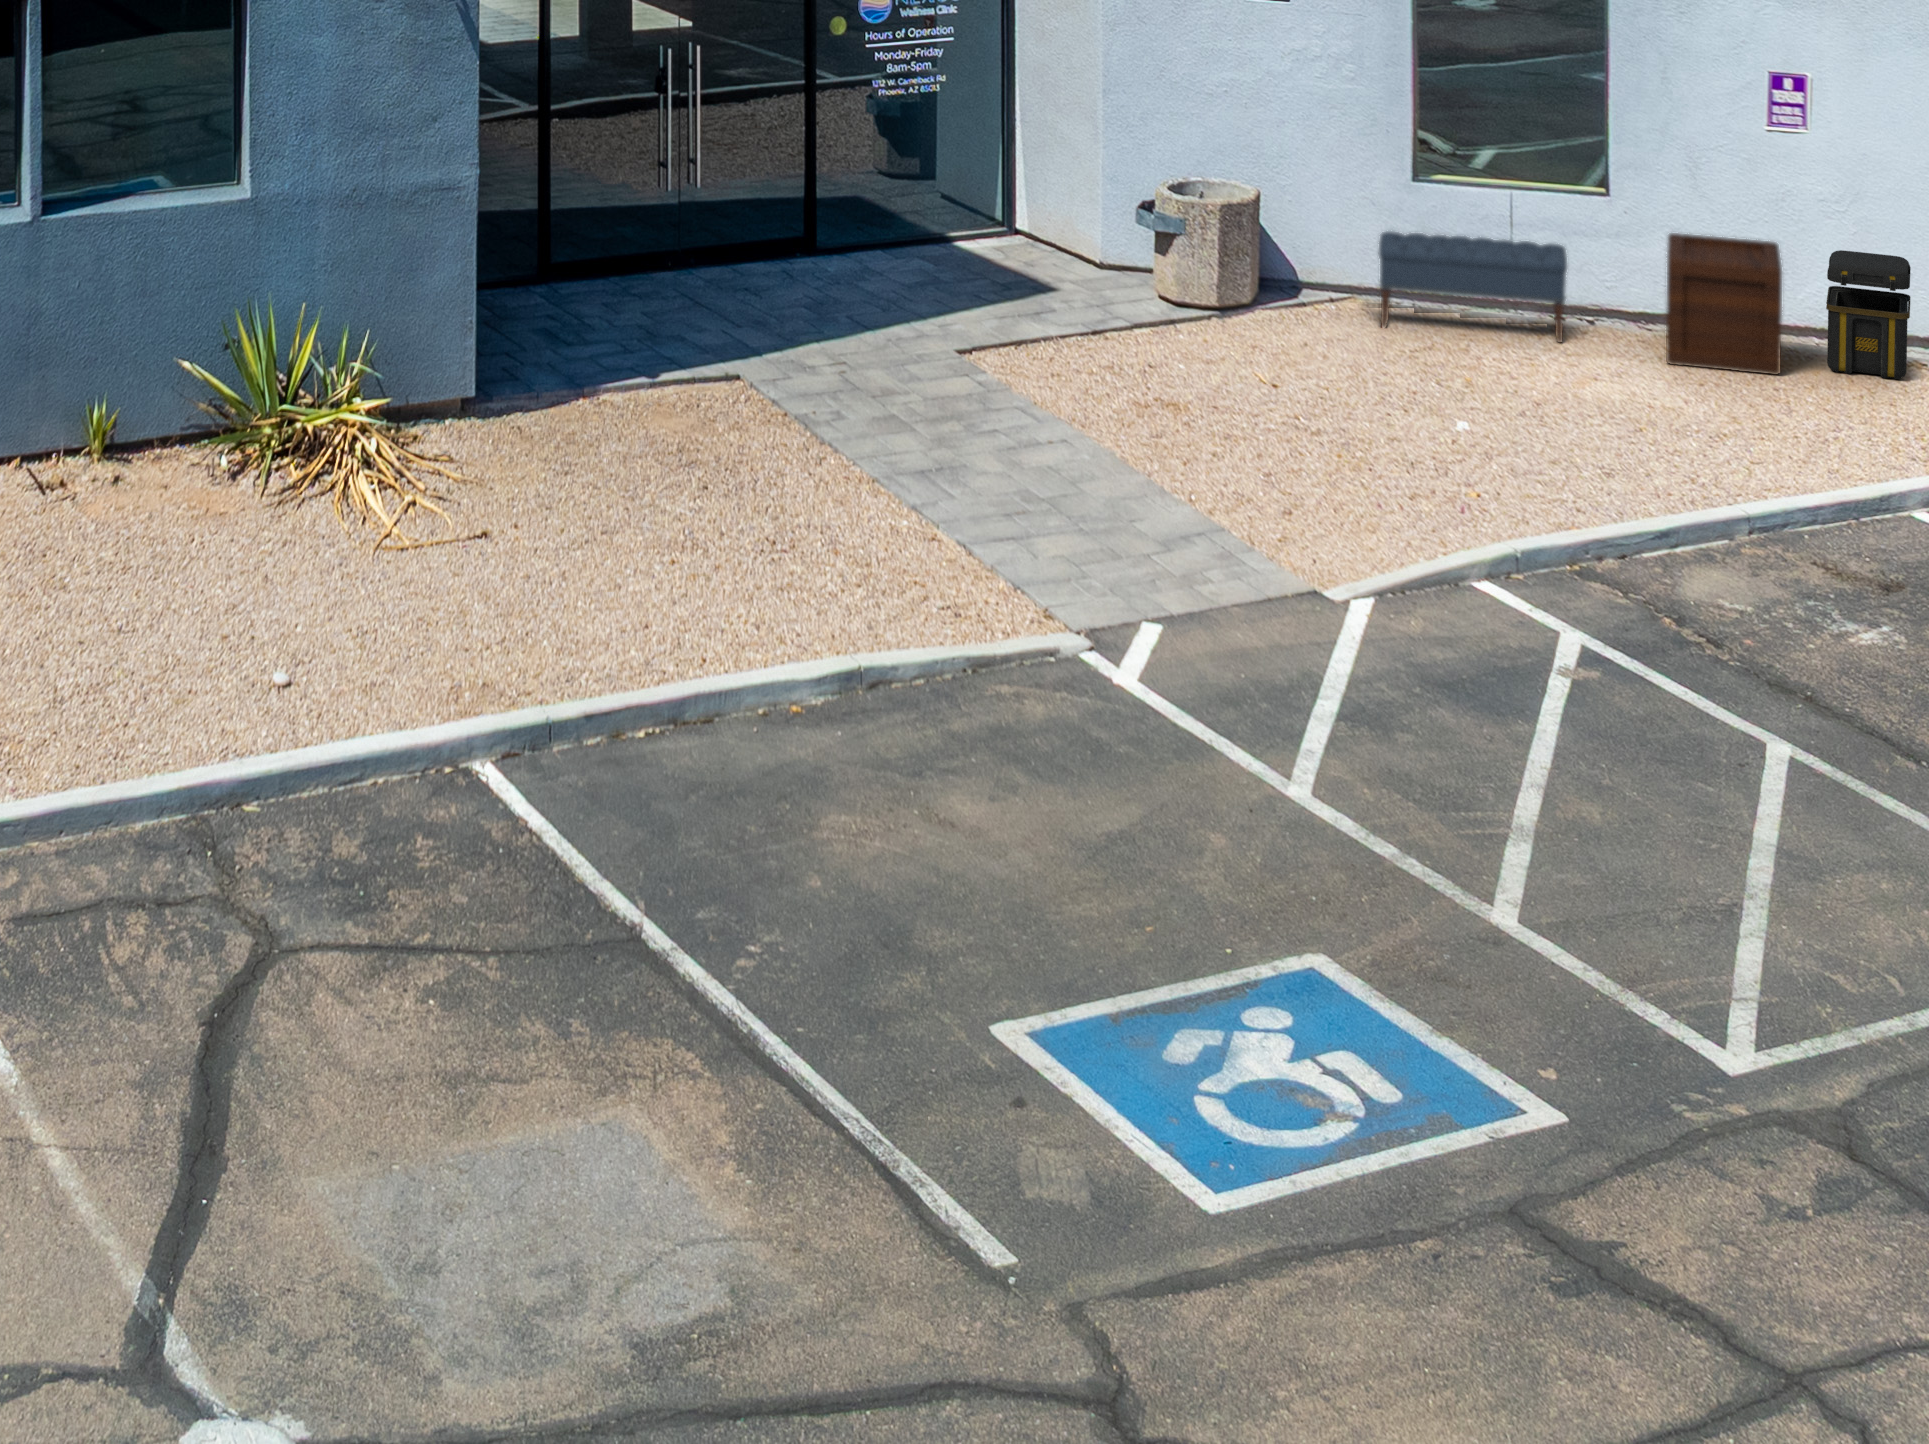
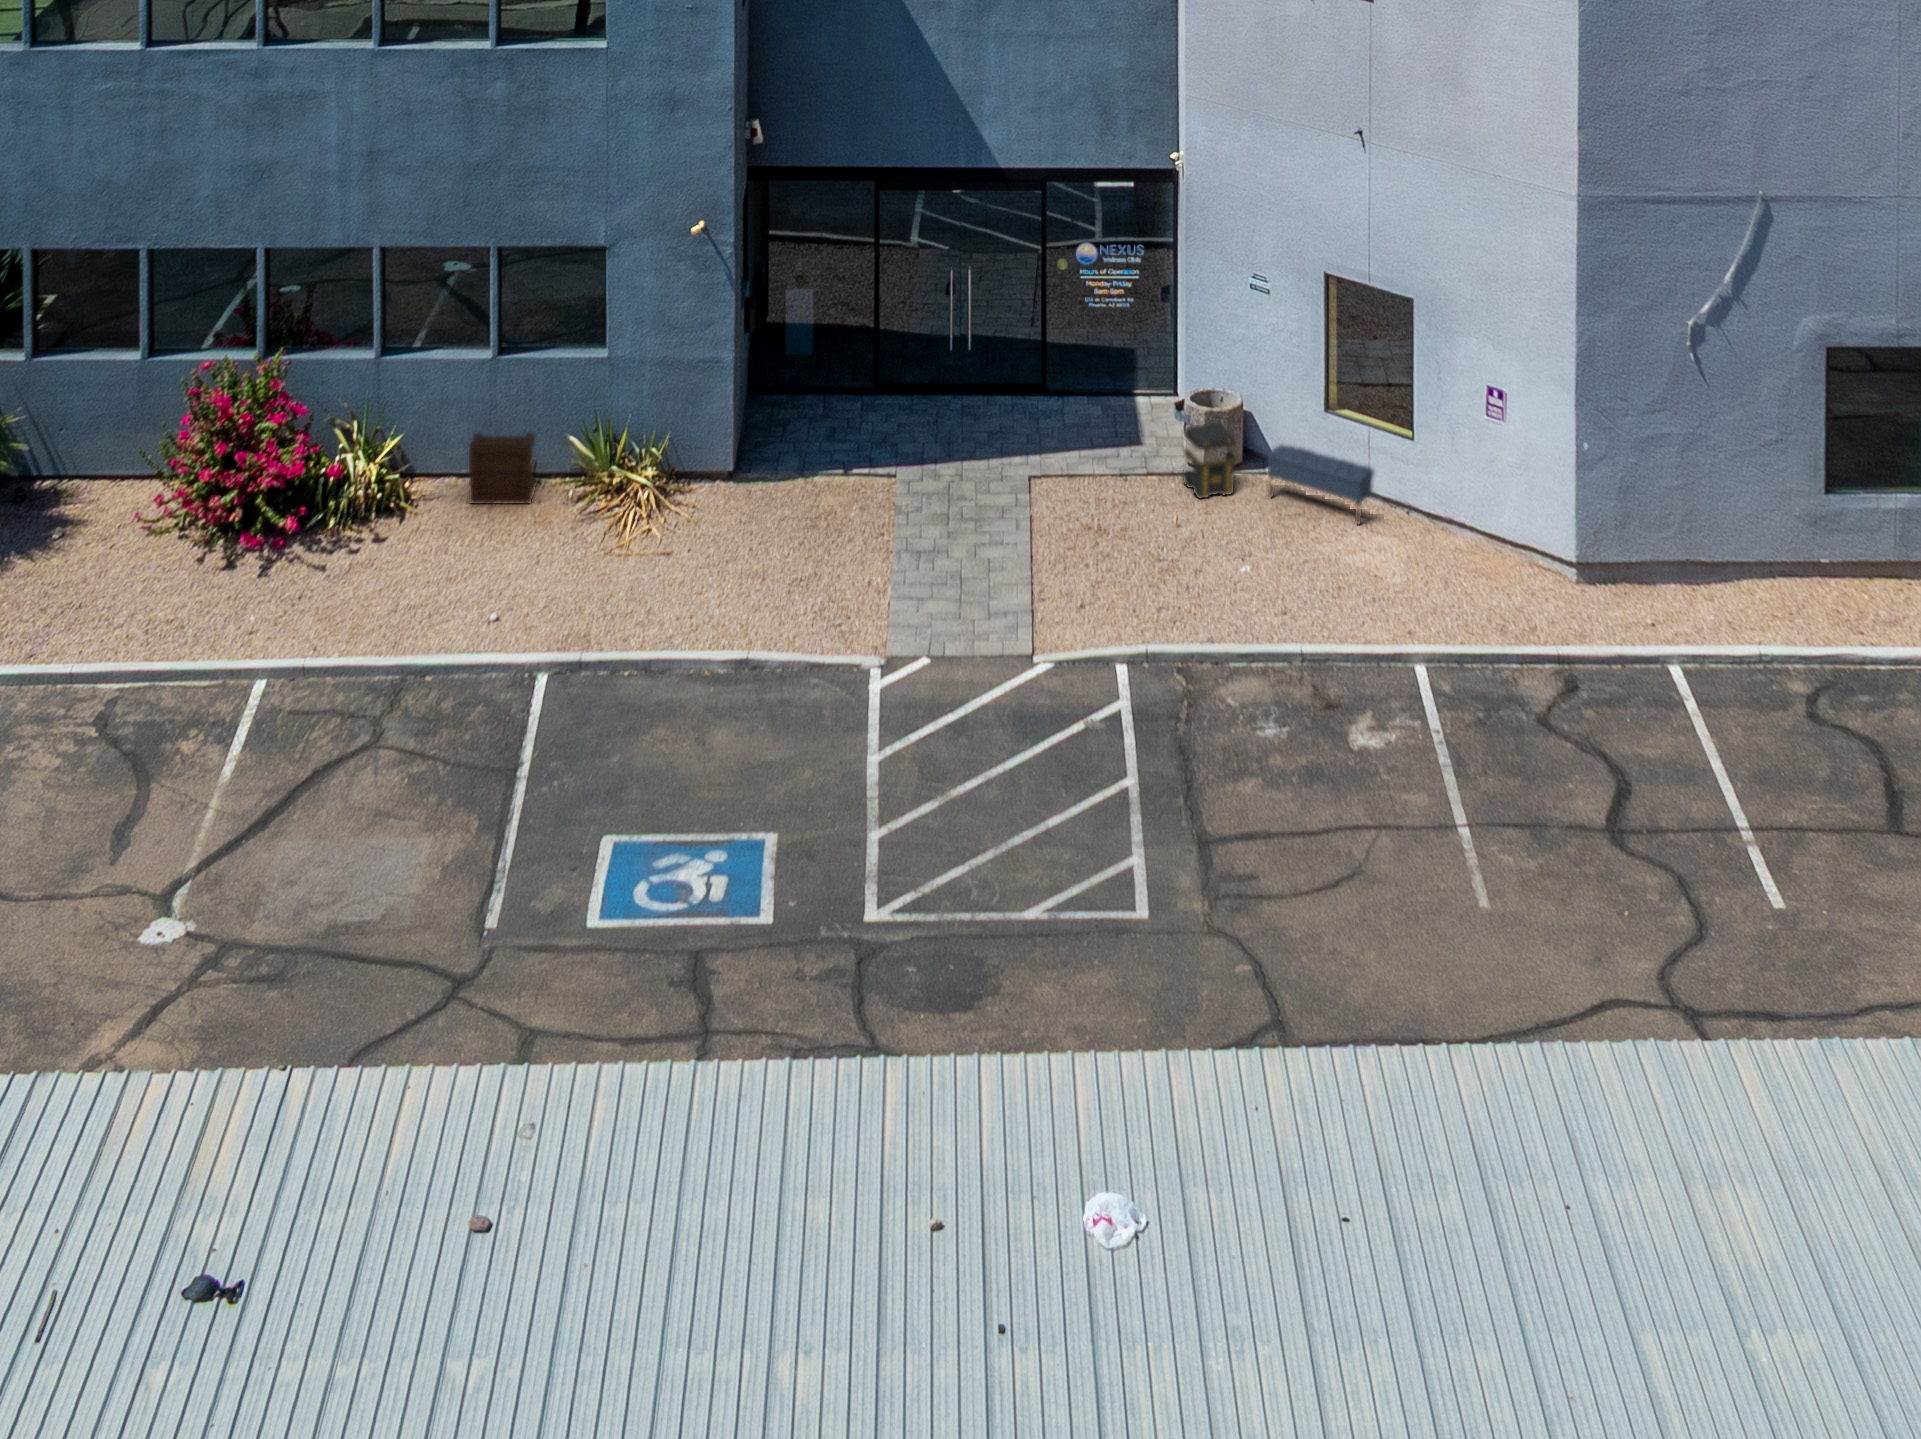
wooden crate: present [1666,233,1782,375] -> present [469,433,537,504]
toolbox: present [1826,250,1911,379] -> present [1183,423,1236,498]

